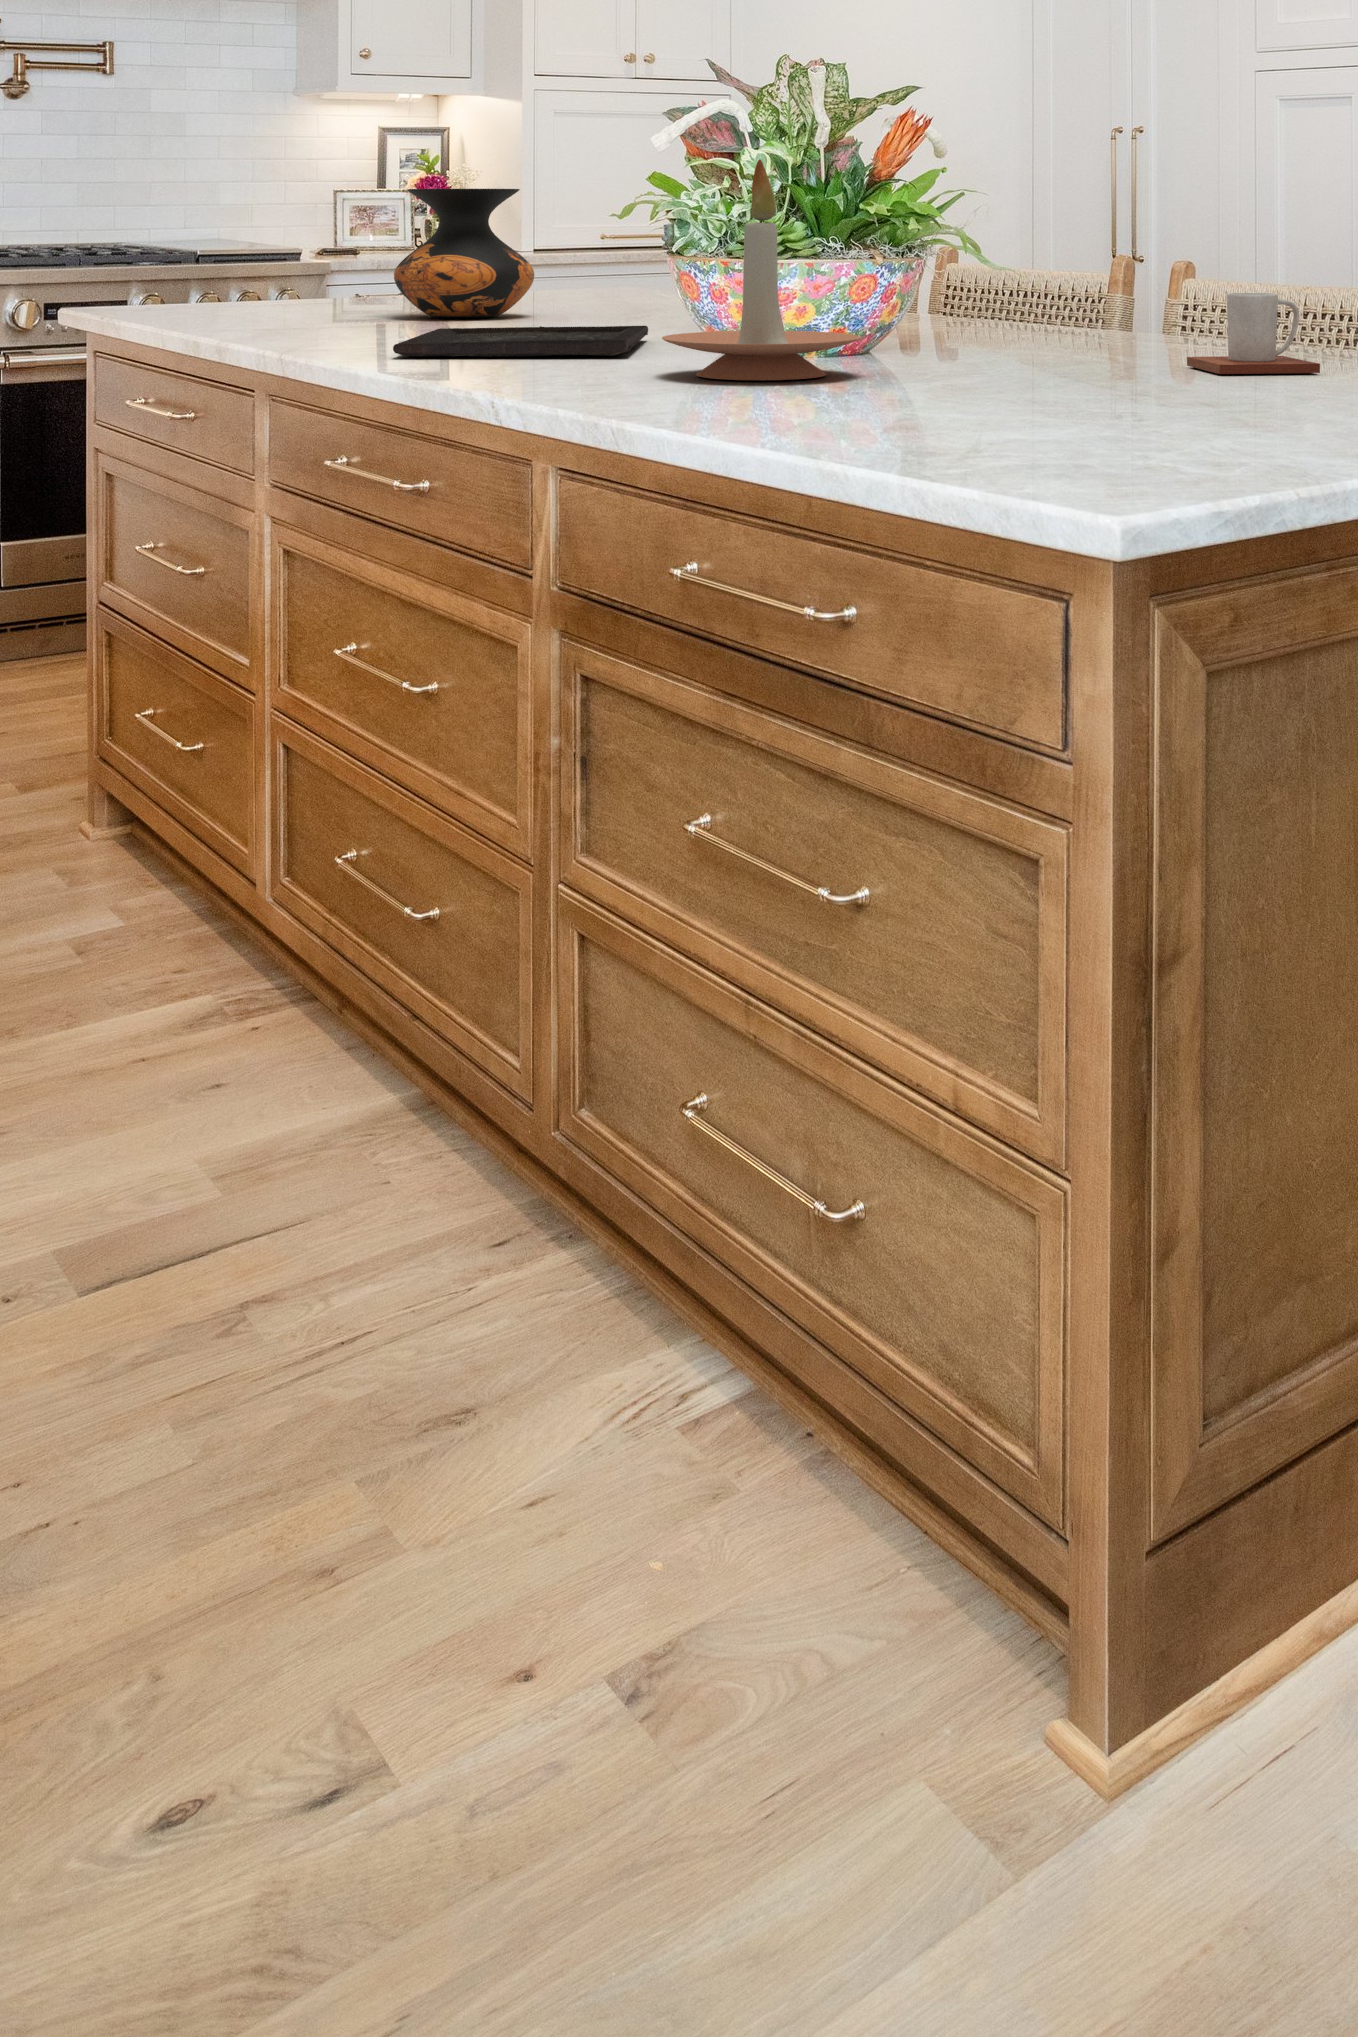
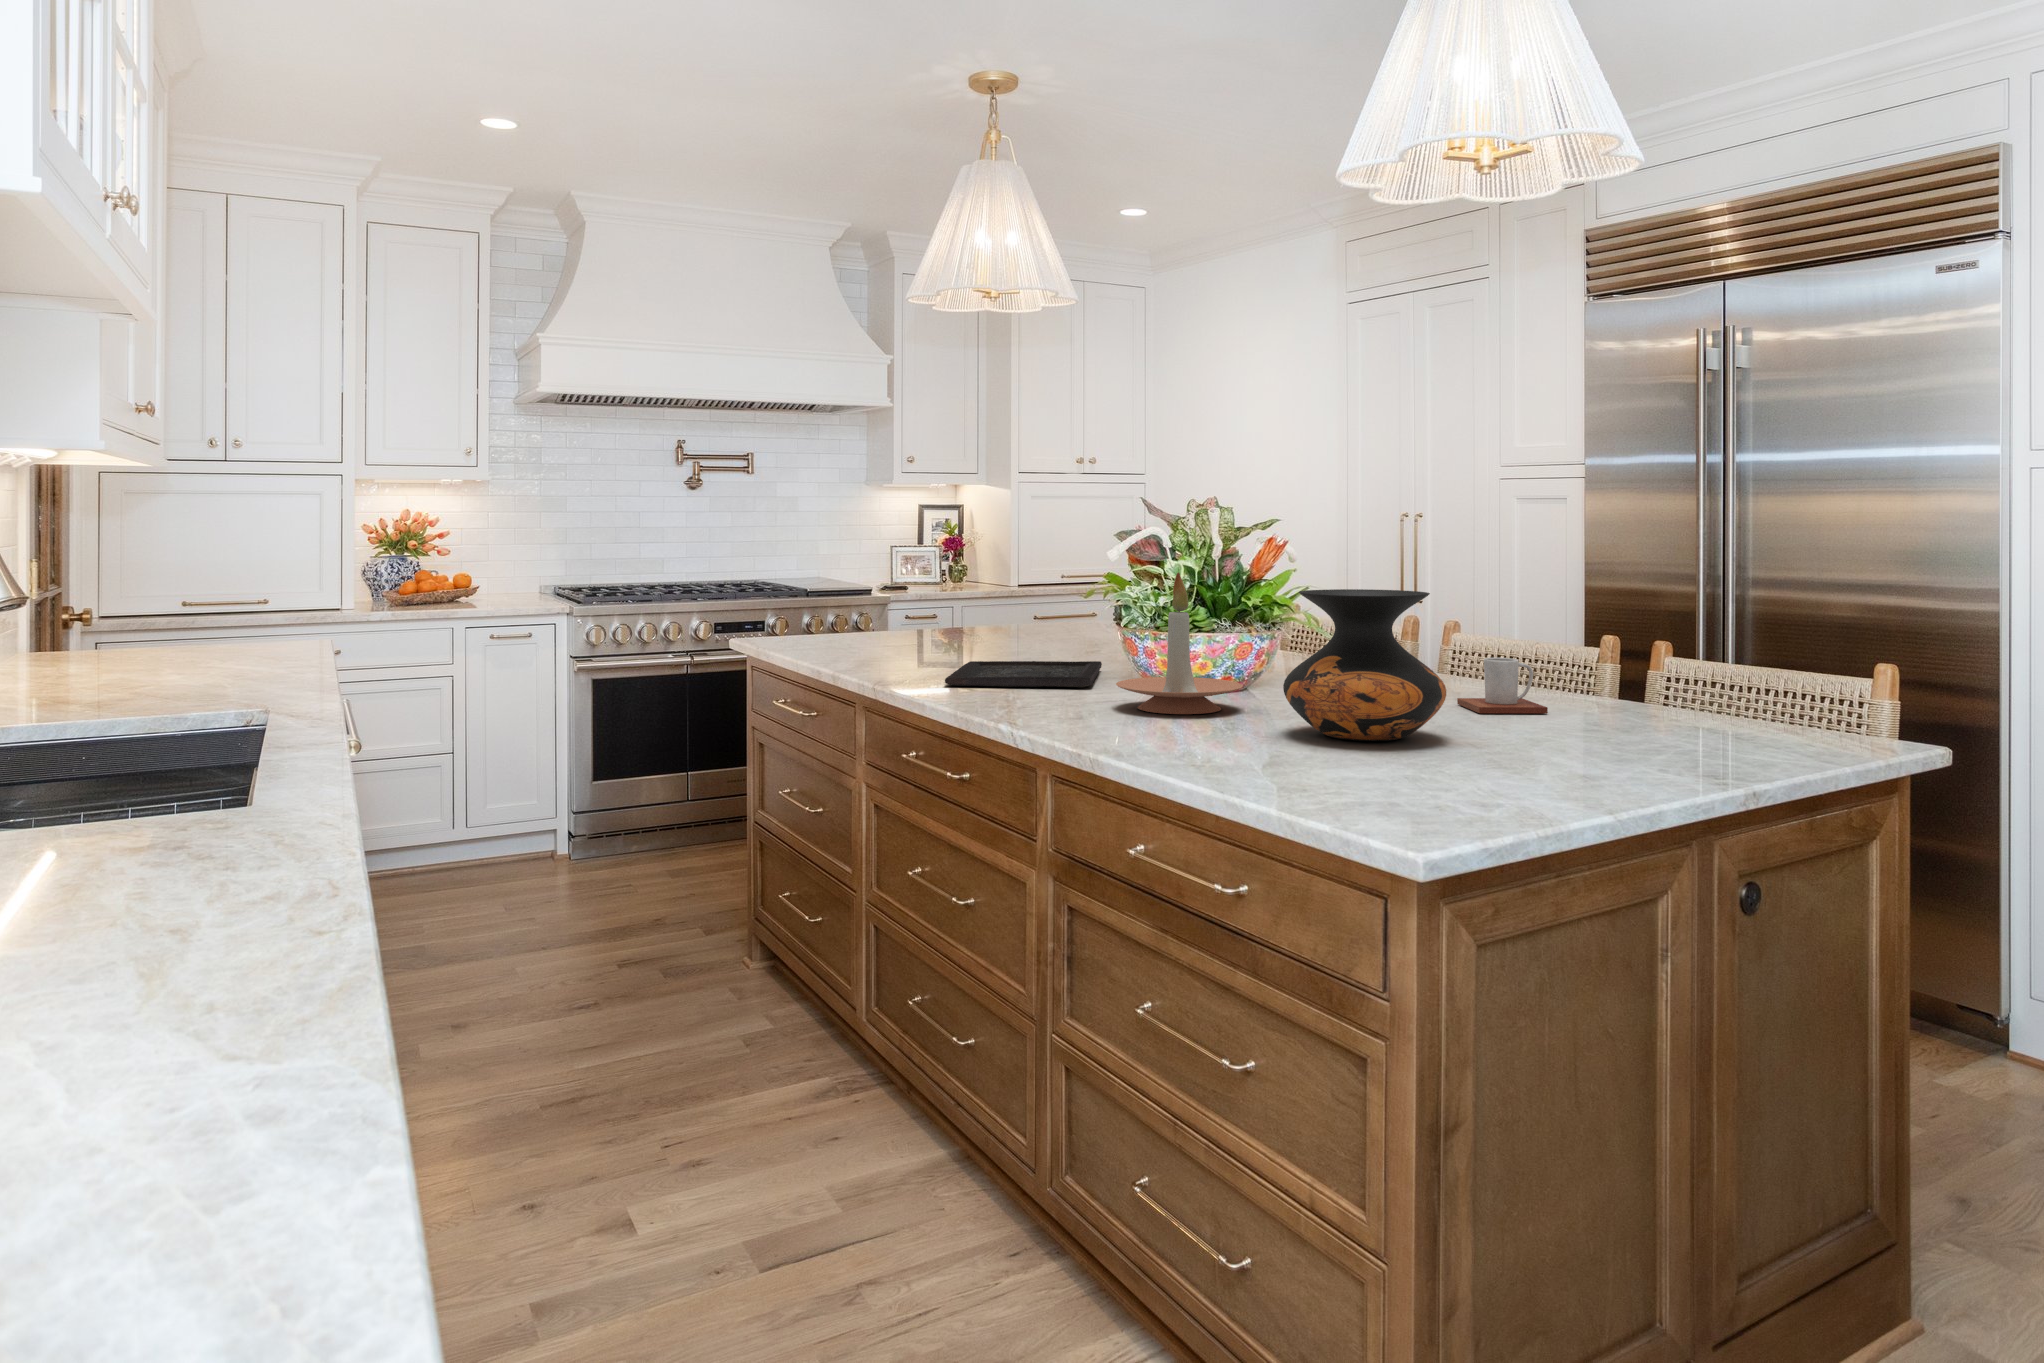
vase: present [394,189,534,318] -> present [1283,589,1446,741]

